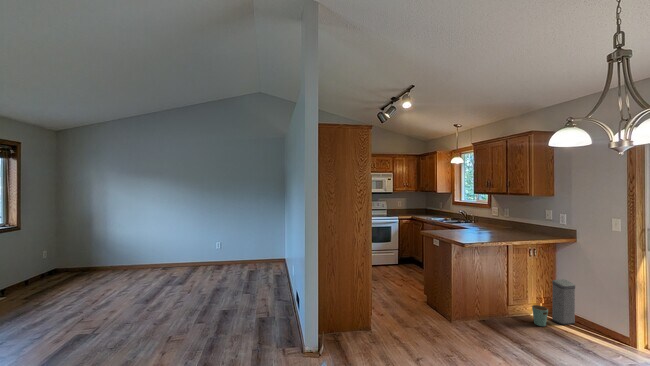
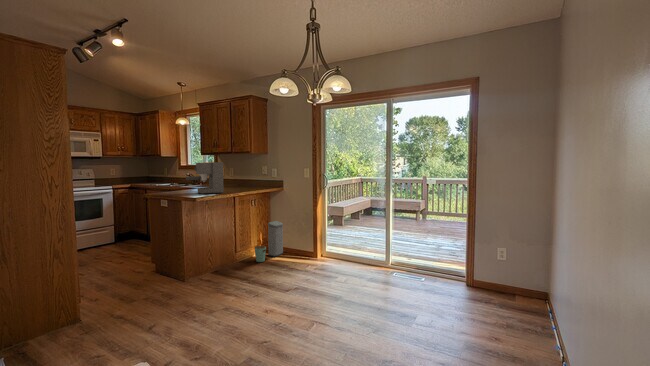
coffee maker: none [456,205,495,239] -> present [186,162,224,194]

